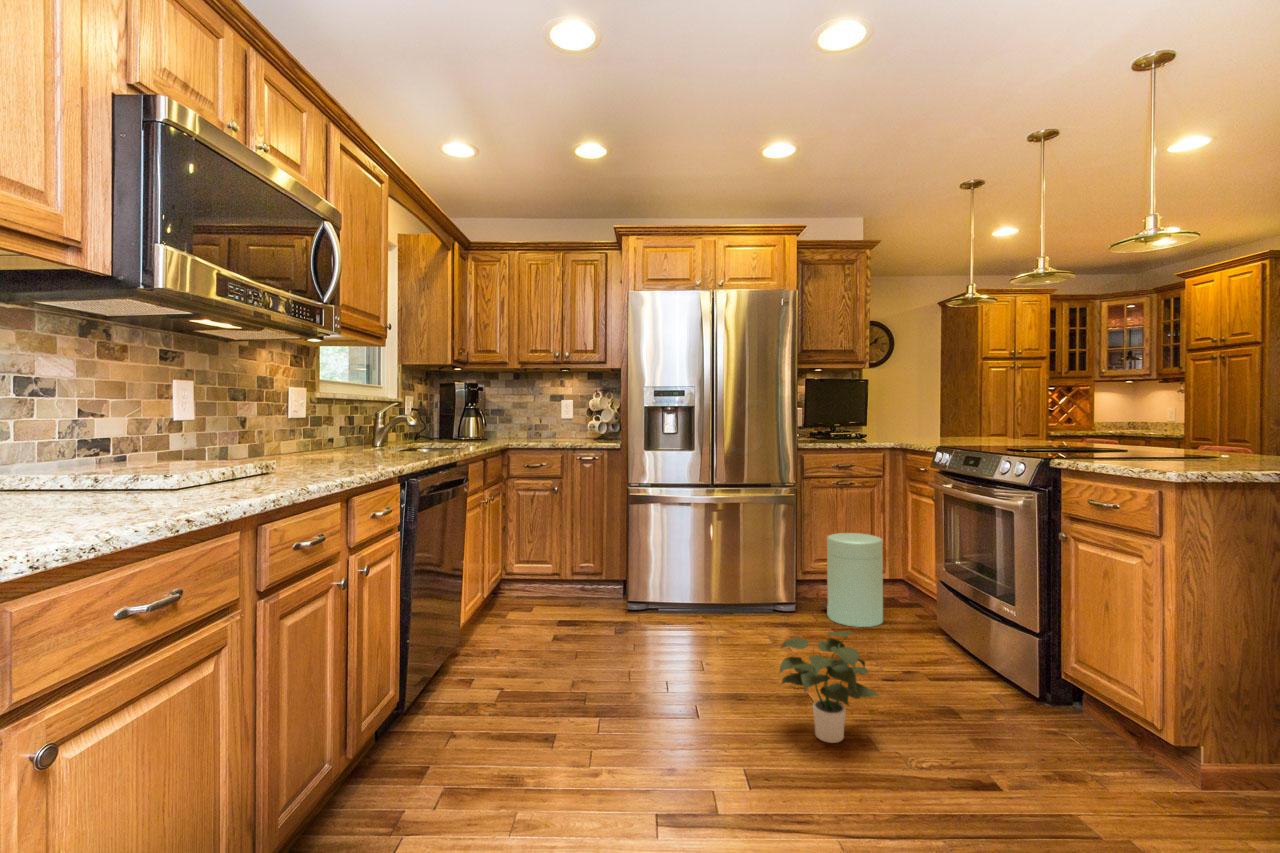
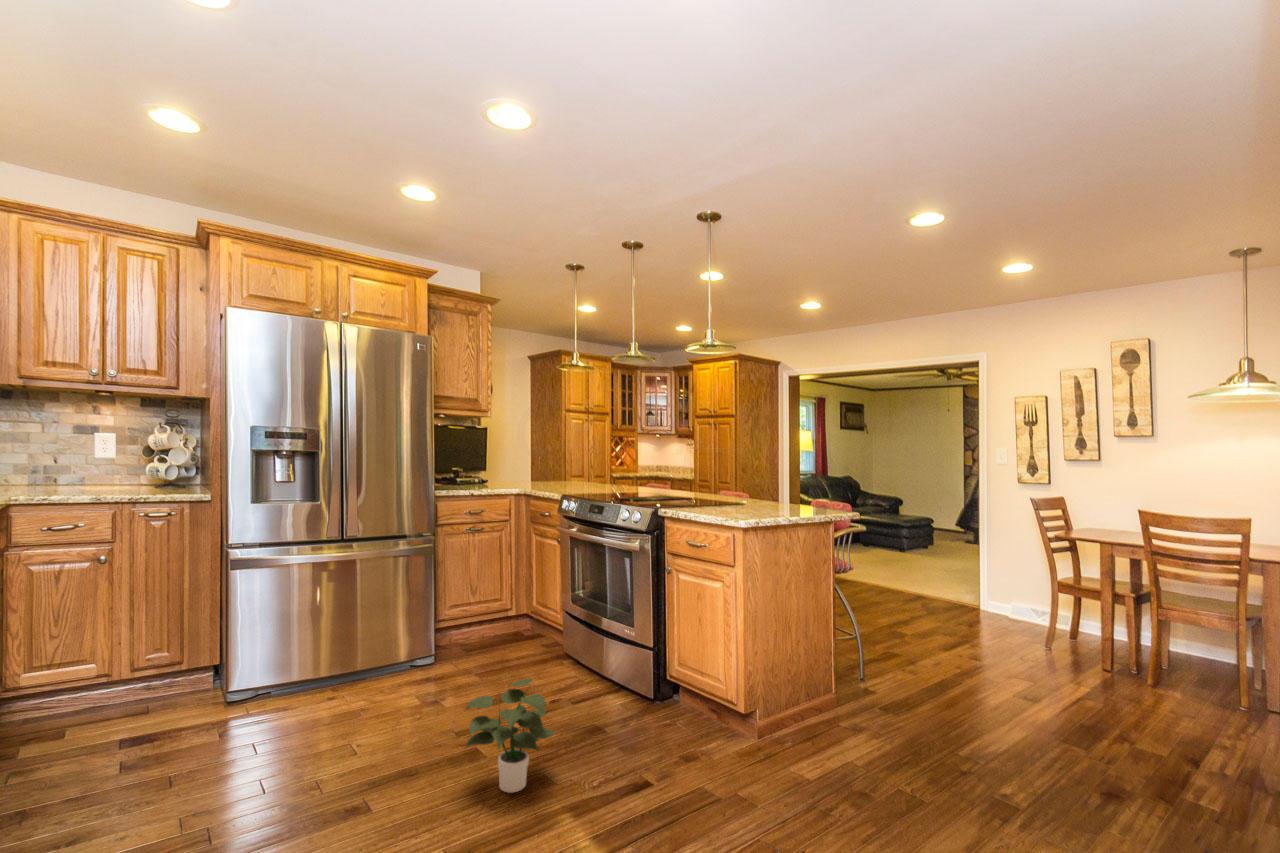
trash can: present [822,533,883,627] -> none [453,577,515,669]

